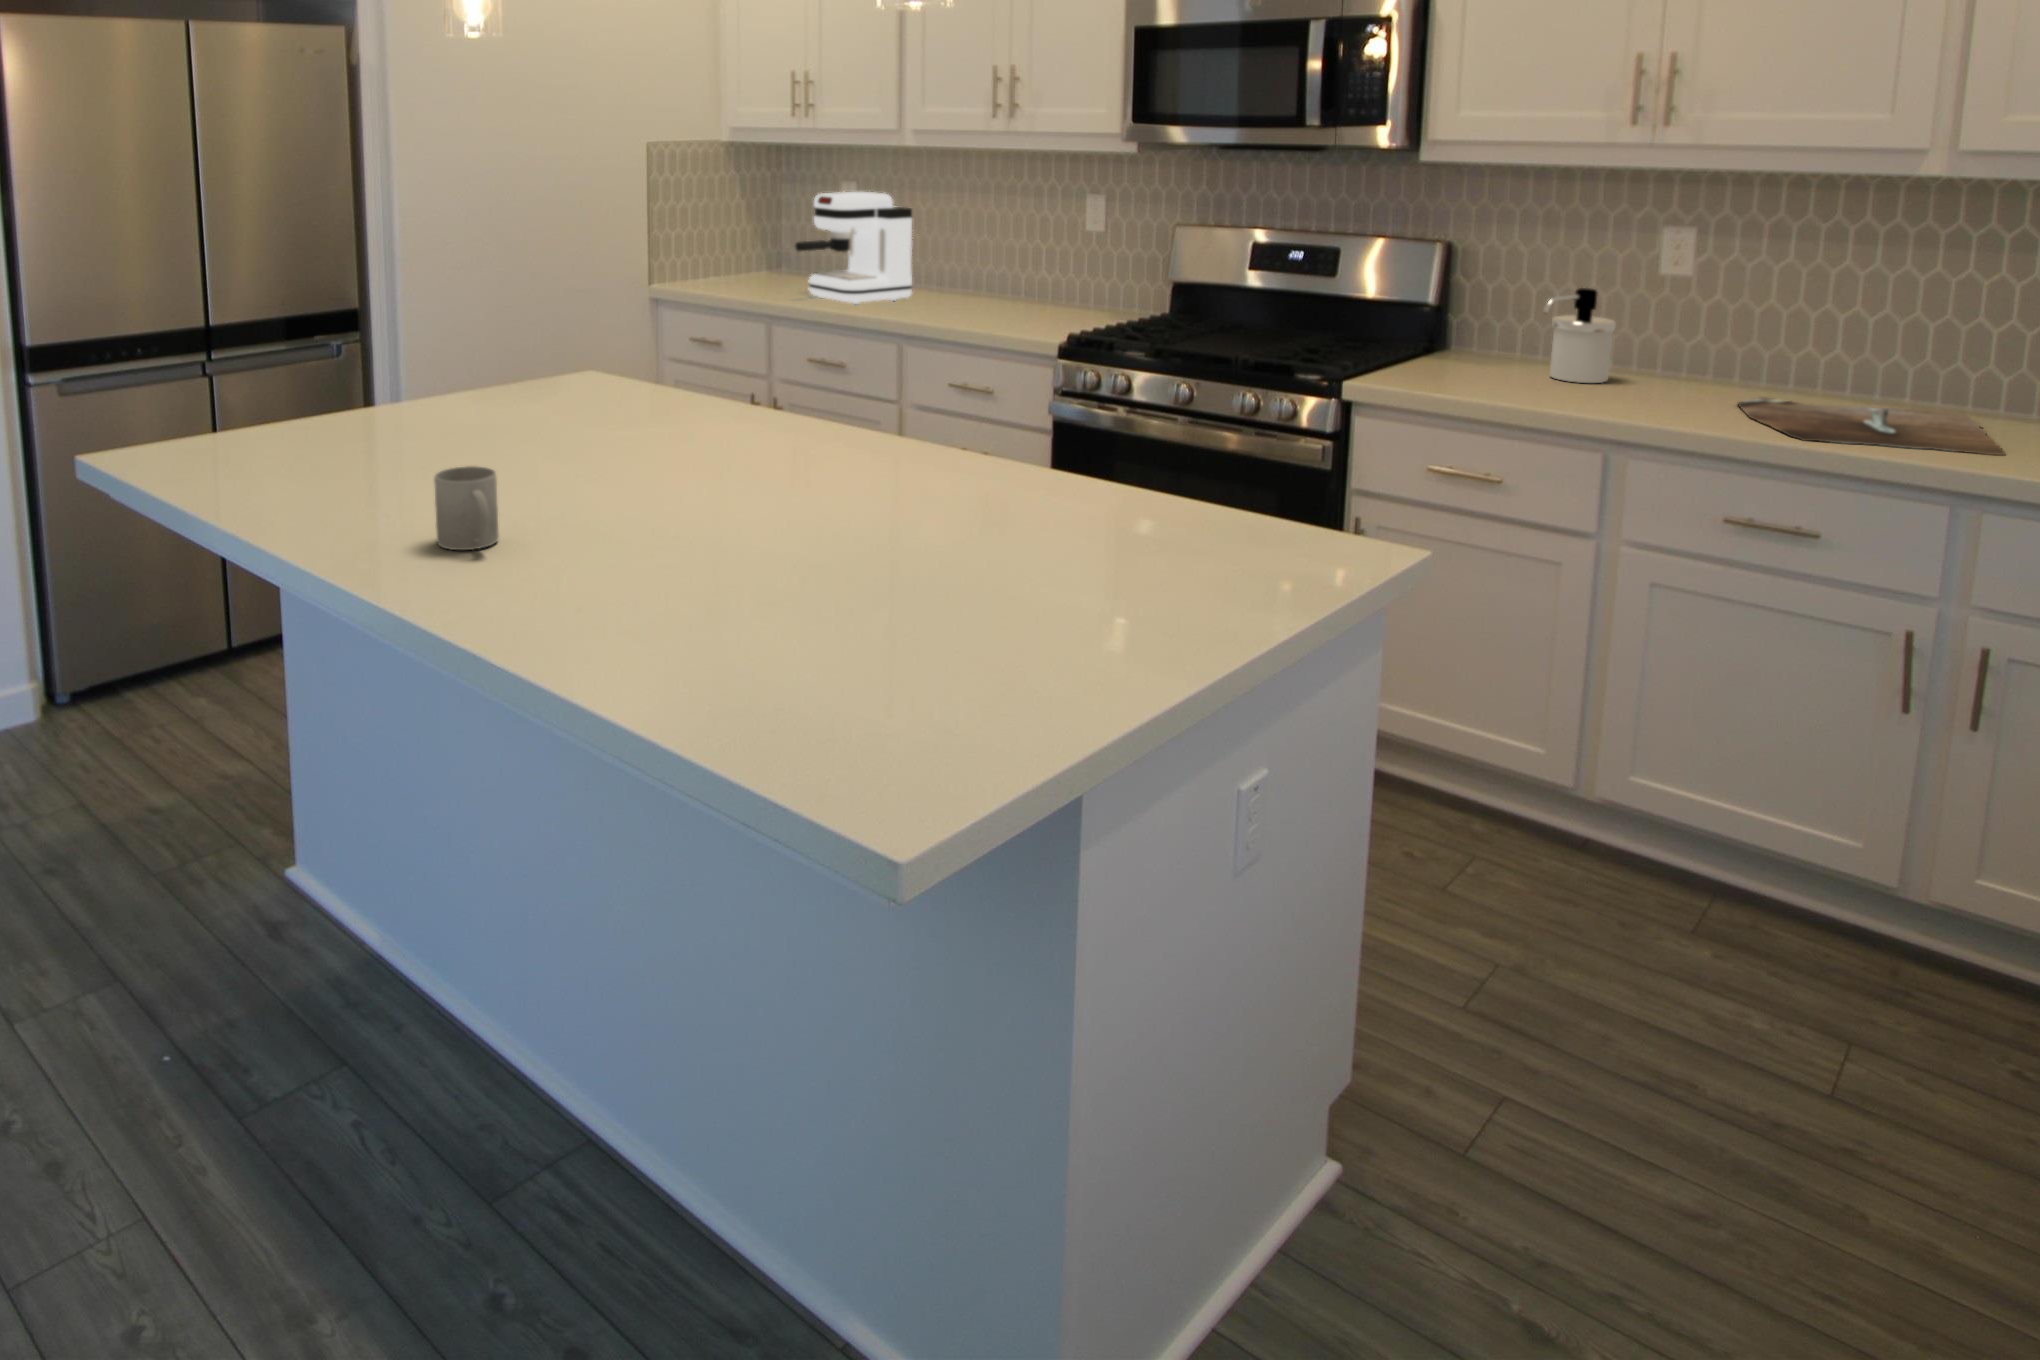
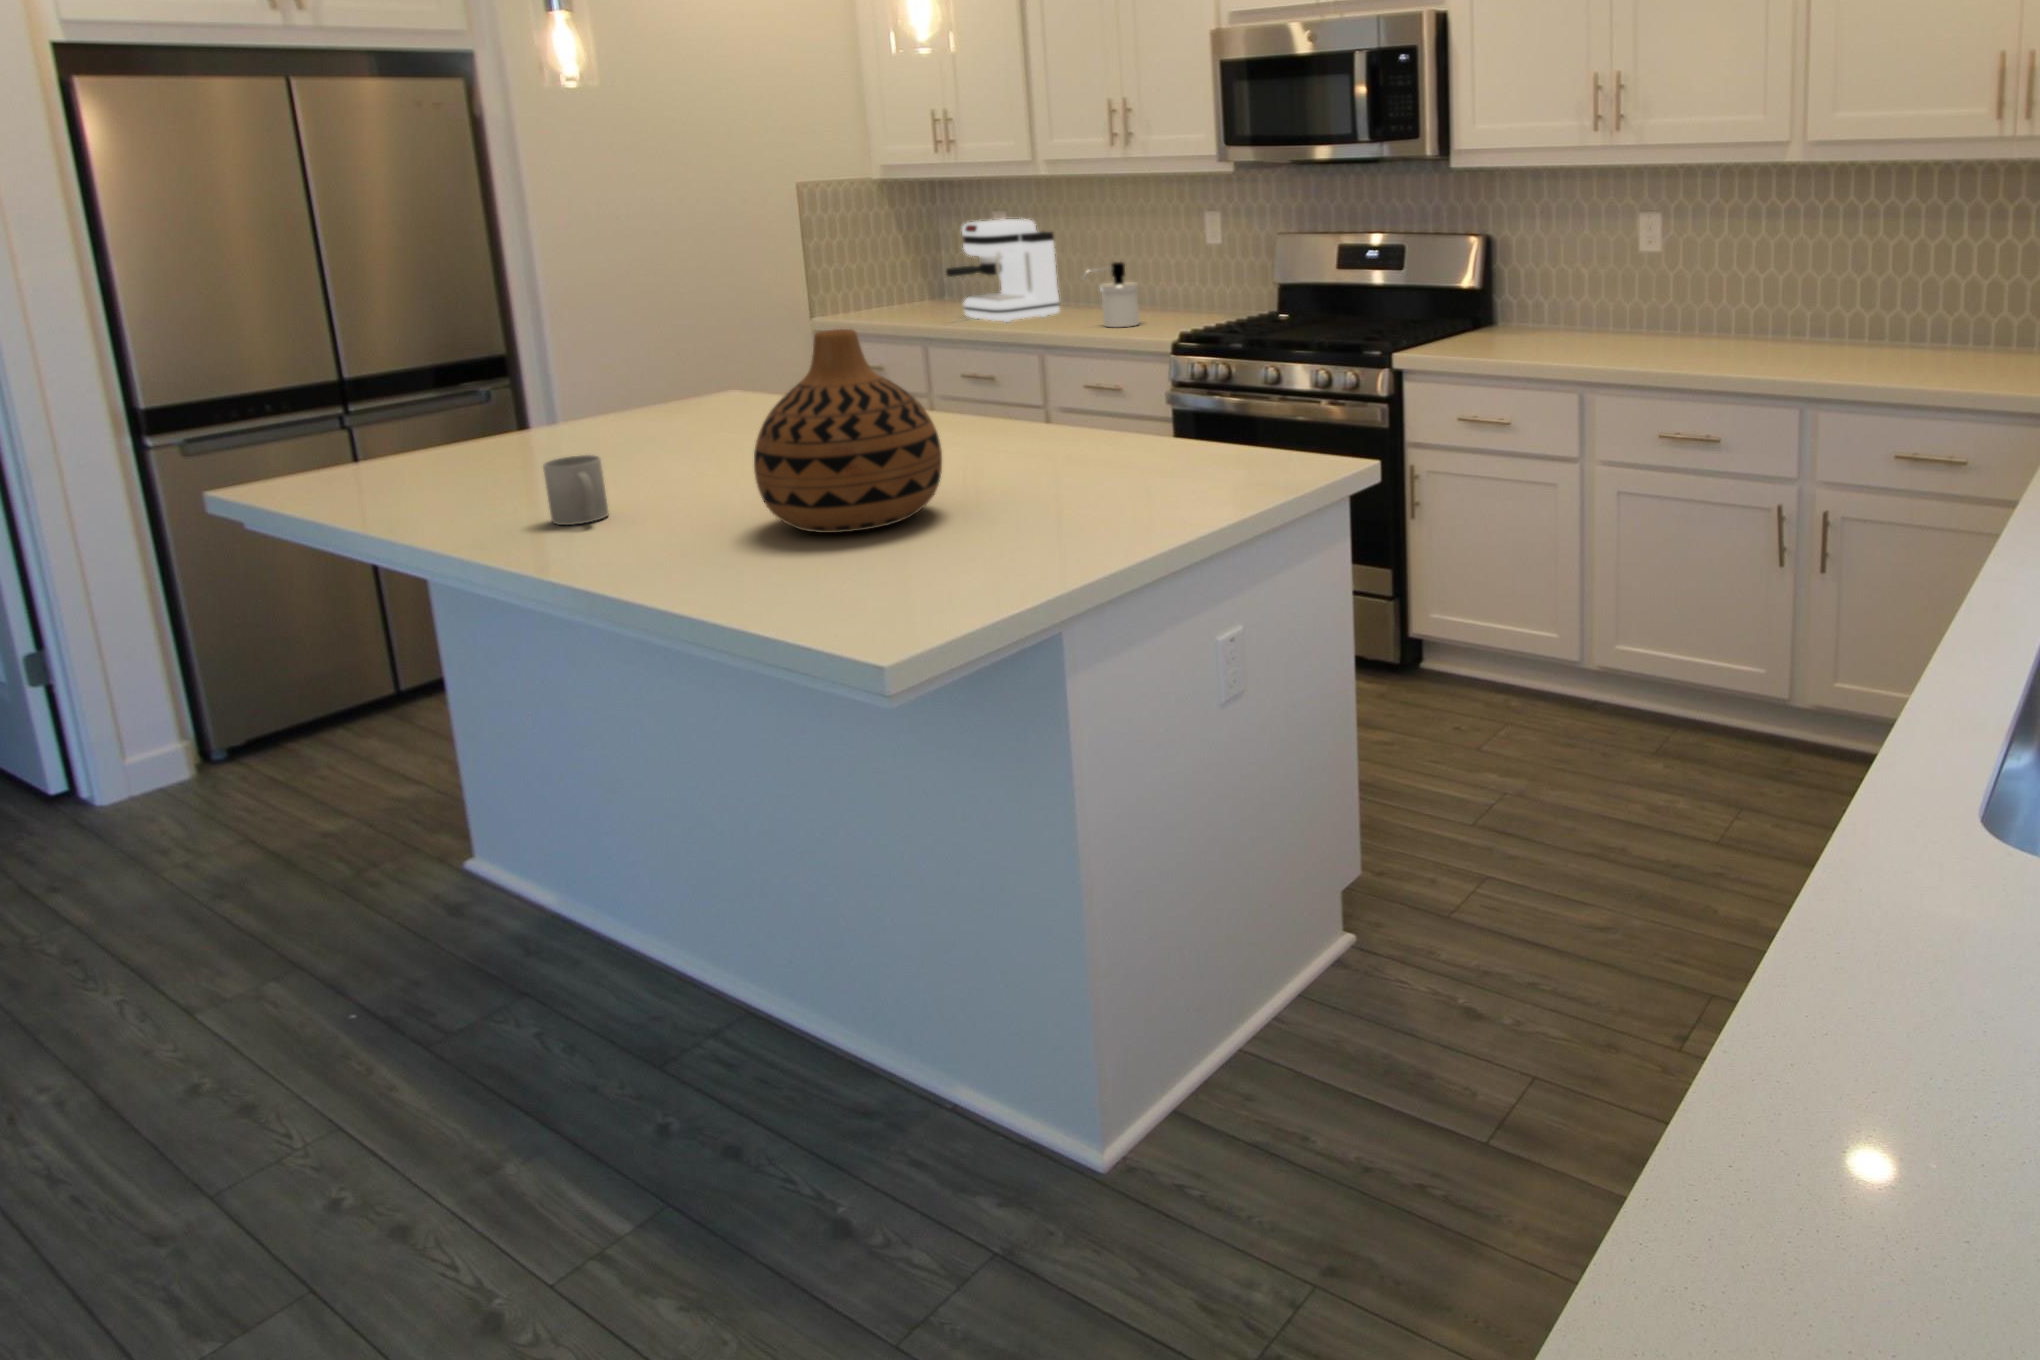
soap dispenser: present [1543,288,1616,383] -> present [1082,262,1140,327]
vase: none [682,345,904,603] -> present [754,329,942,533]
cutting board: present [1737,397,2005,455] -> none [1678,340,1836,369]

